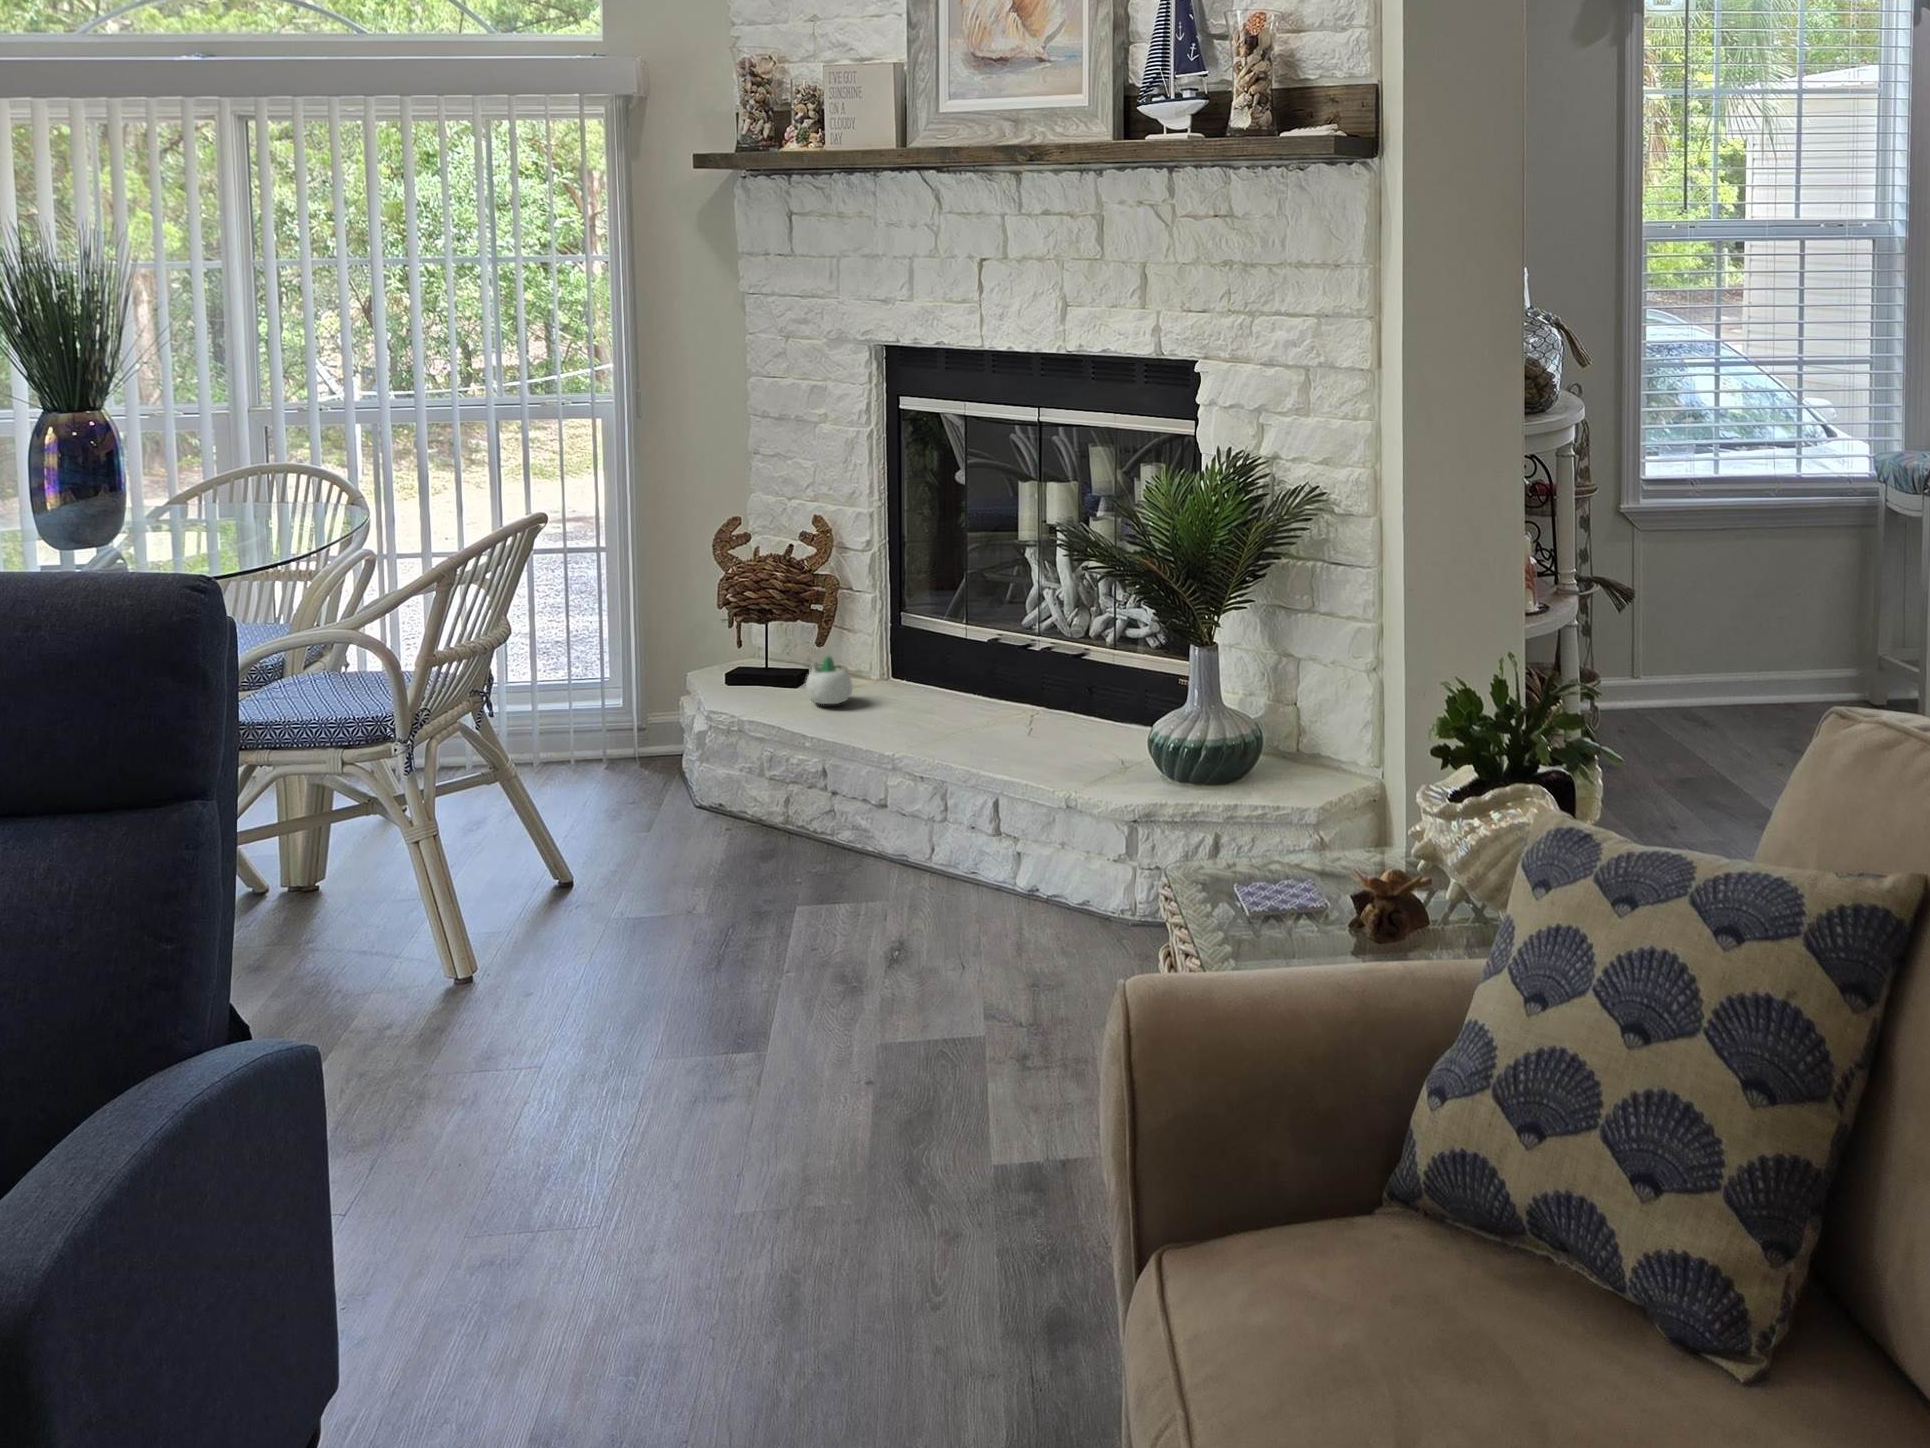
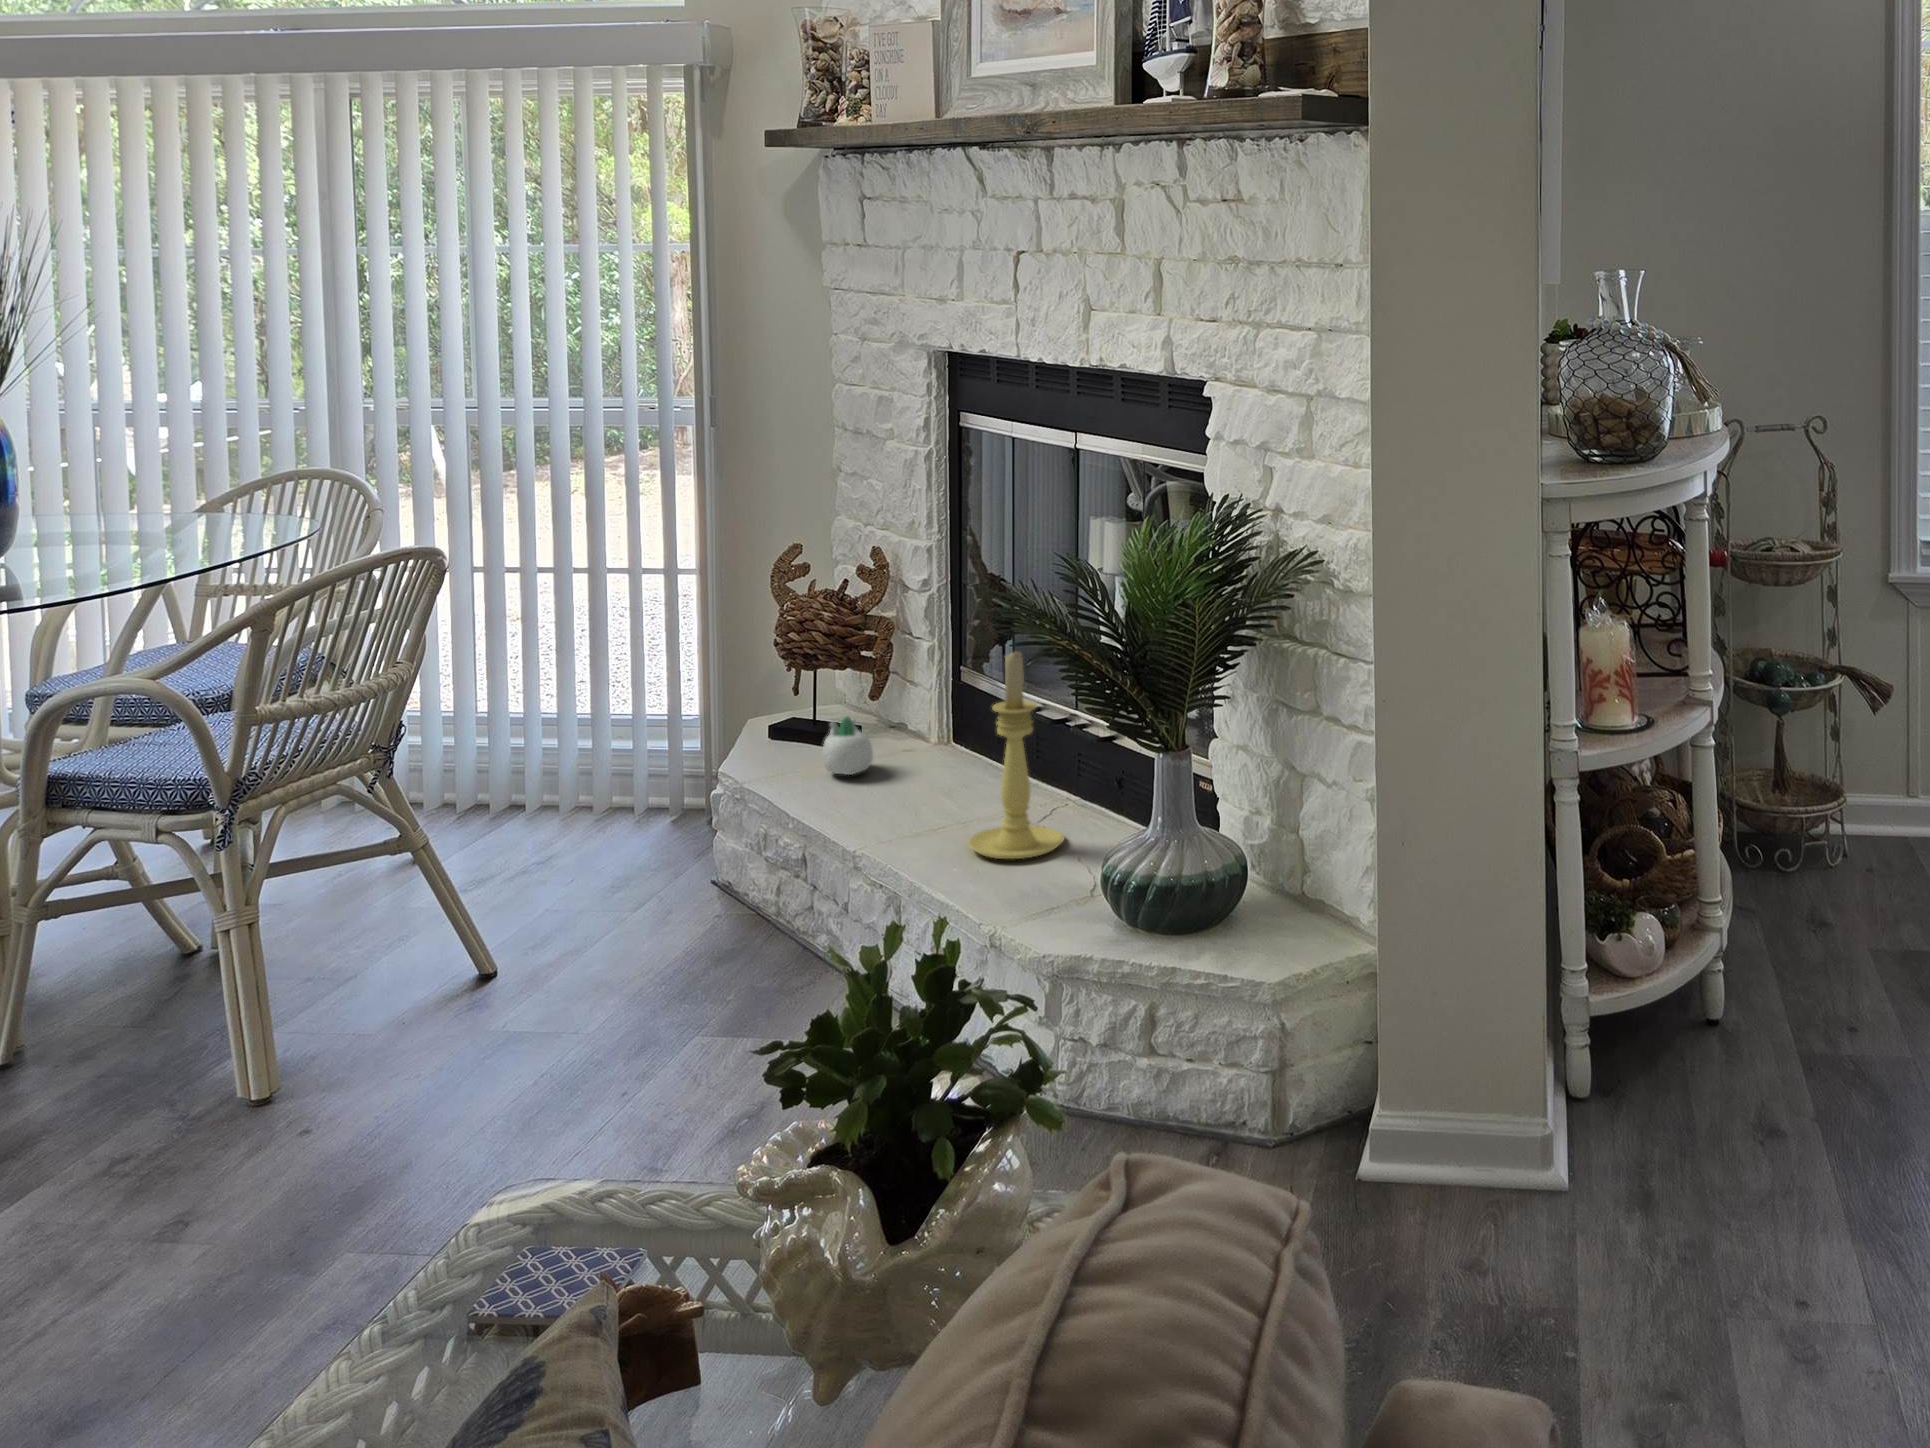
candle holder: none [990,583,1068,751] -> present [968,651,1064,859]

